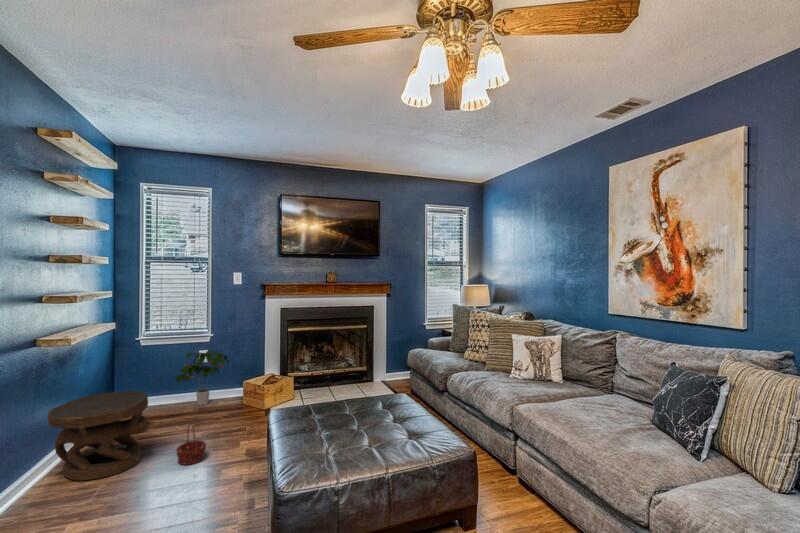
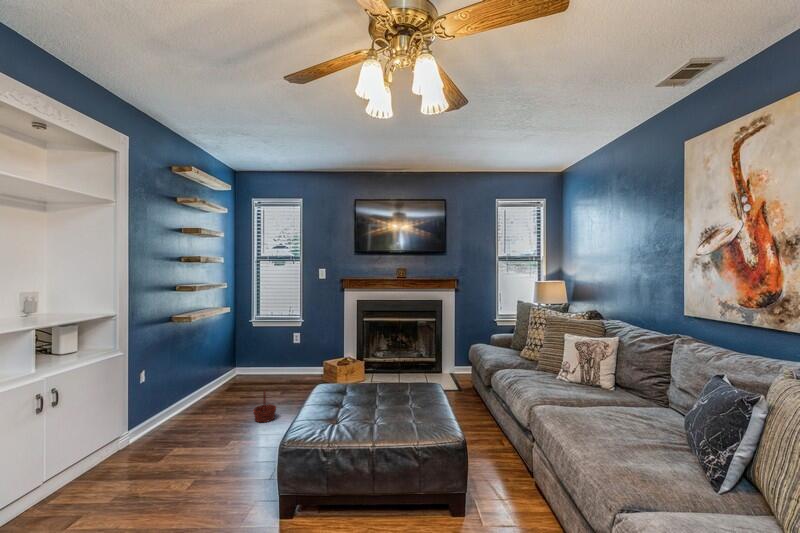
potted plant: present [175,350,229,405] -> none [273,334,315,379]
side table: present [48,391,152,481] -> none [171,360,241,423]

